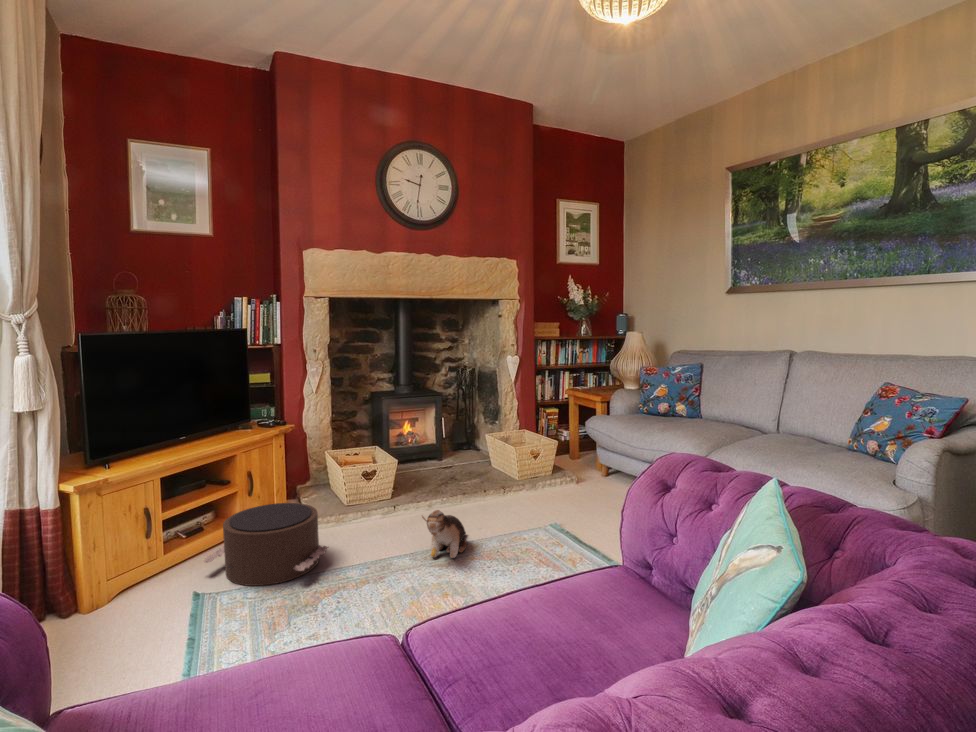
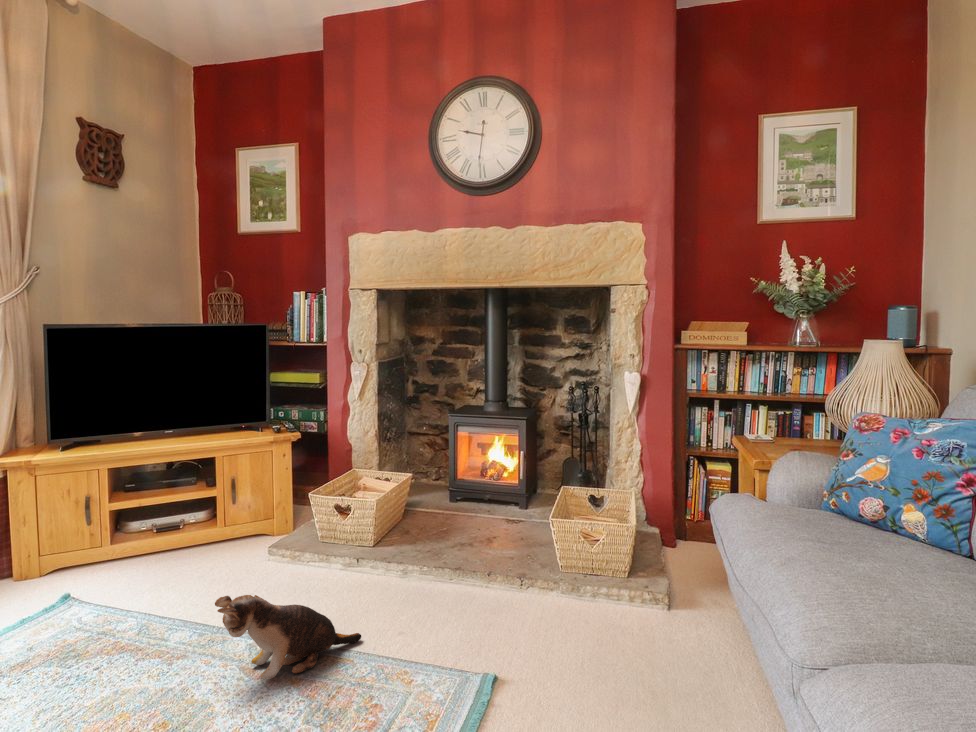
pouf: present [203,503,328,586] -> none [84,521,210,624]

